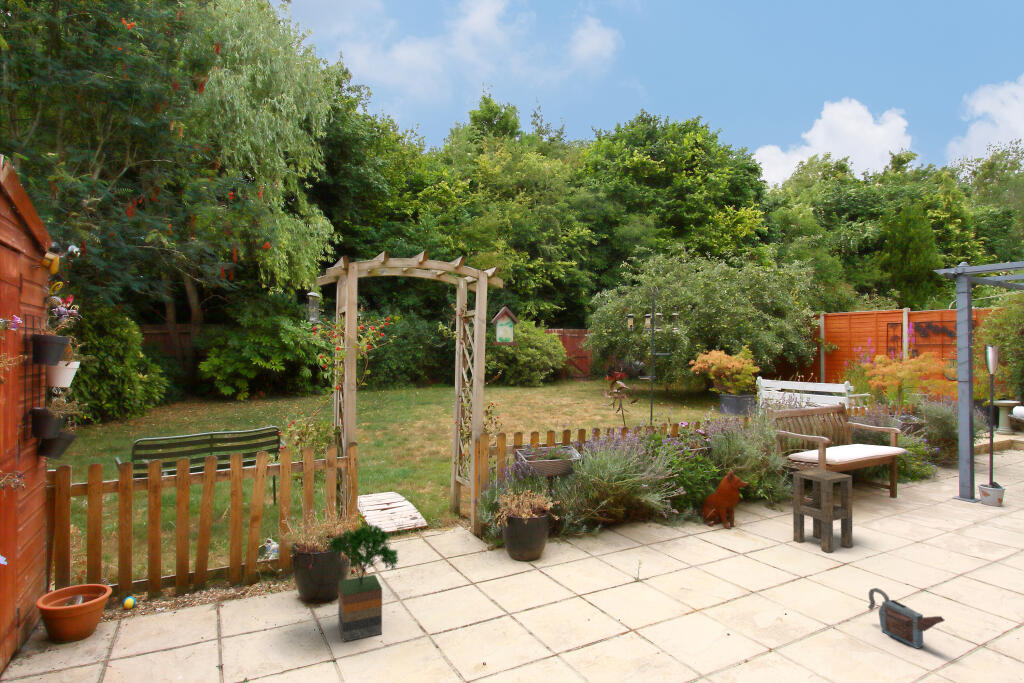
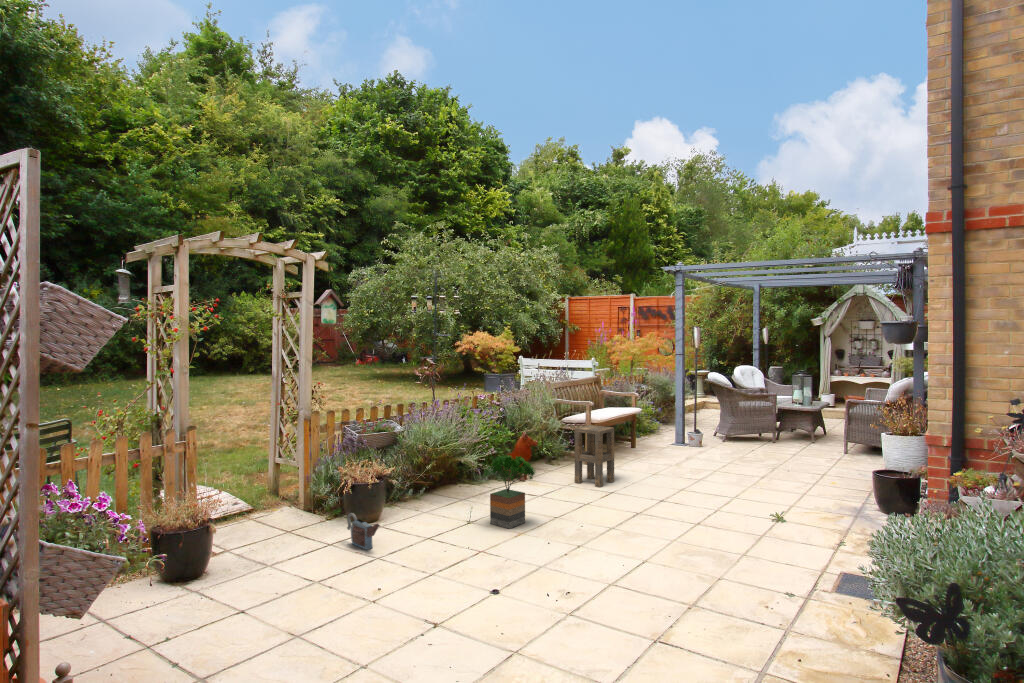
potted tree: present [328,525,398,642] -> present [485,455,535,529]
watering can: present [868,588,945,648] -> present [347,513,380,550]

